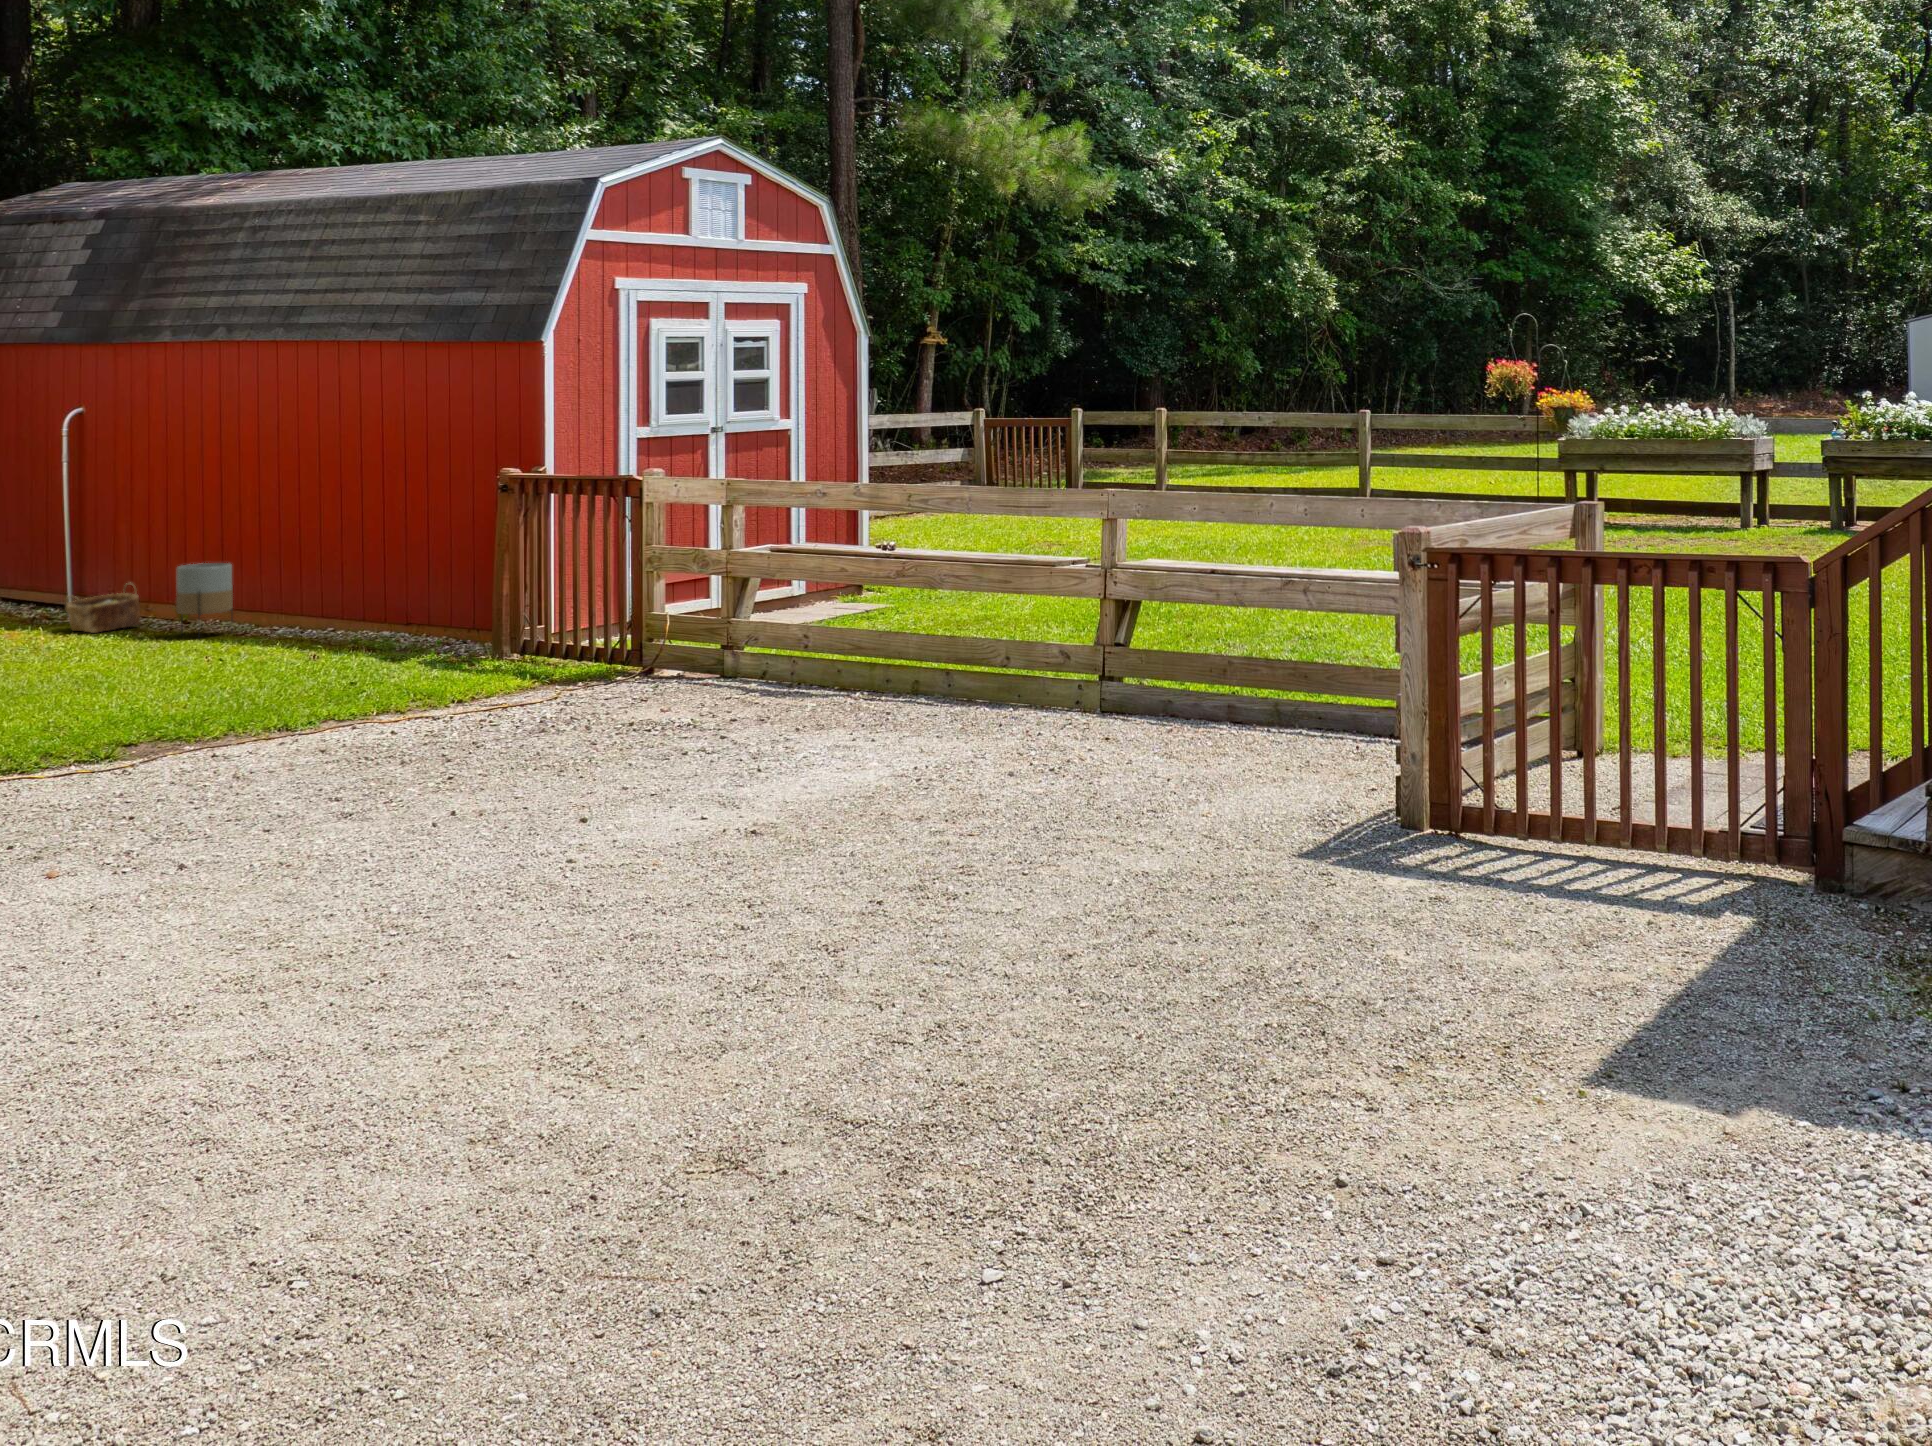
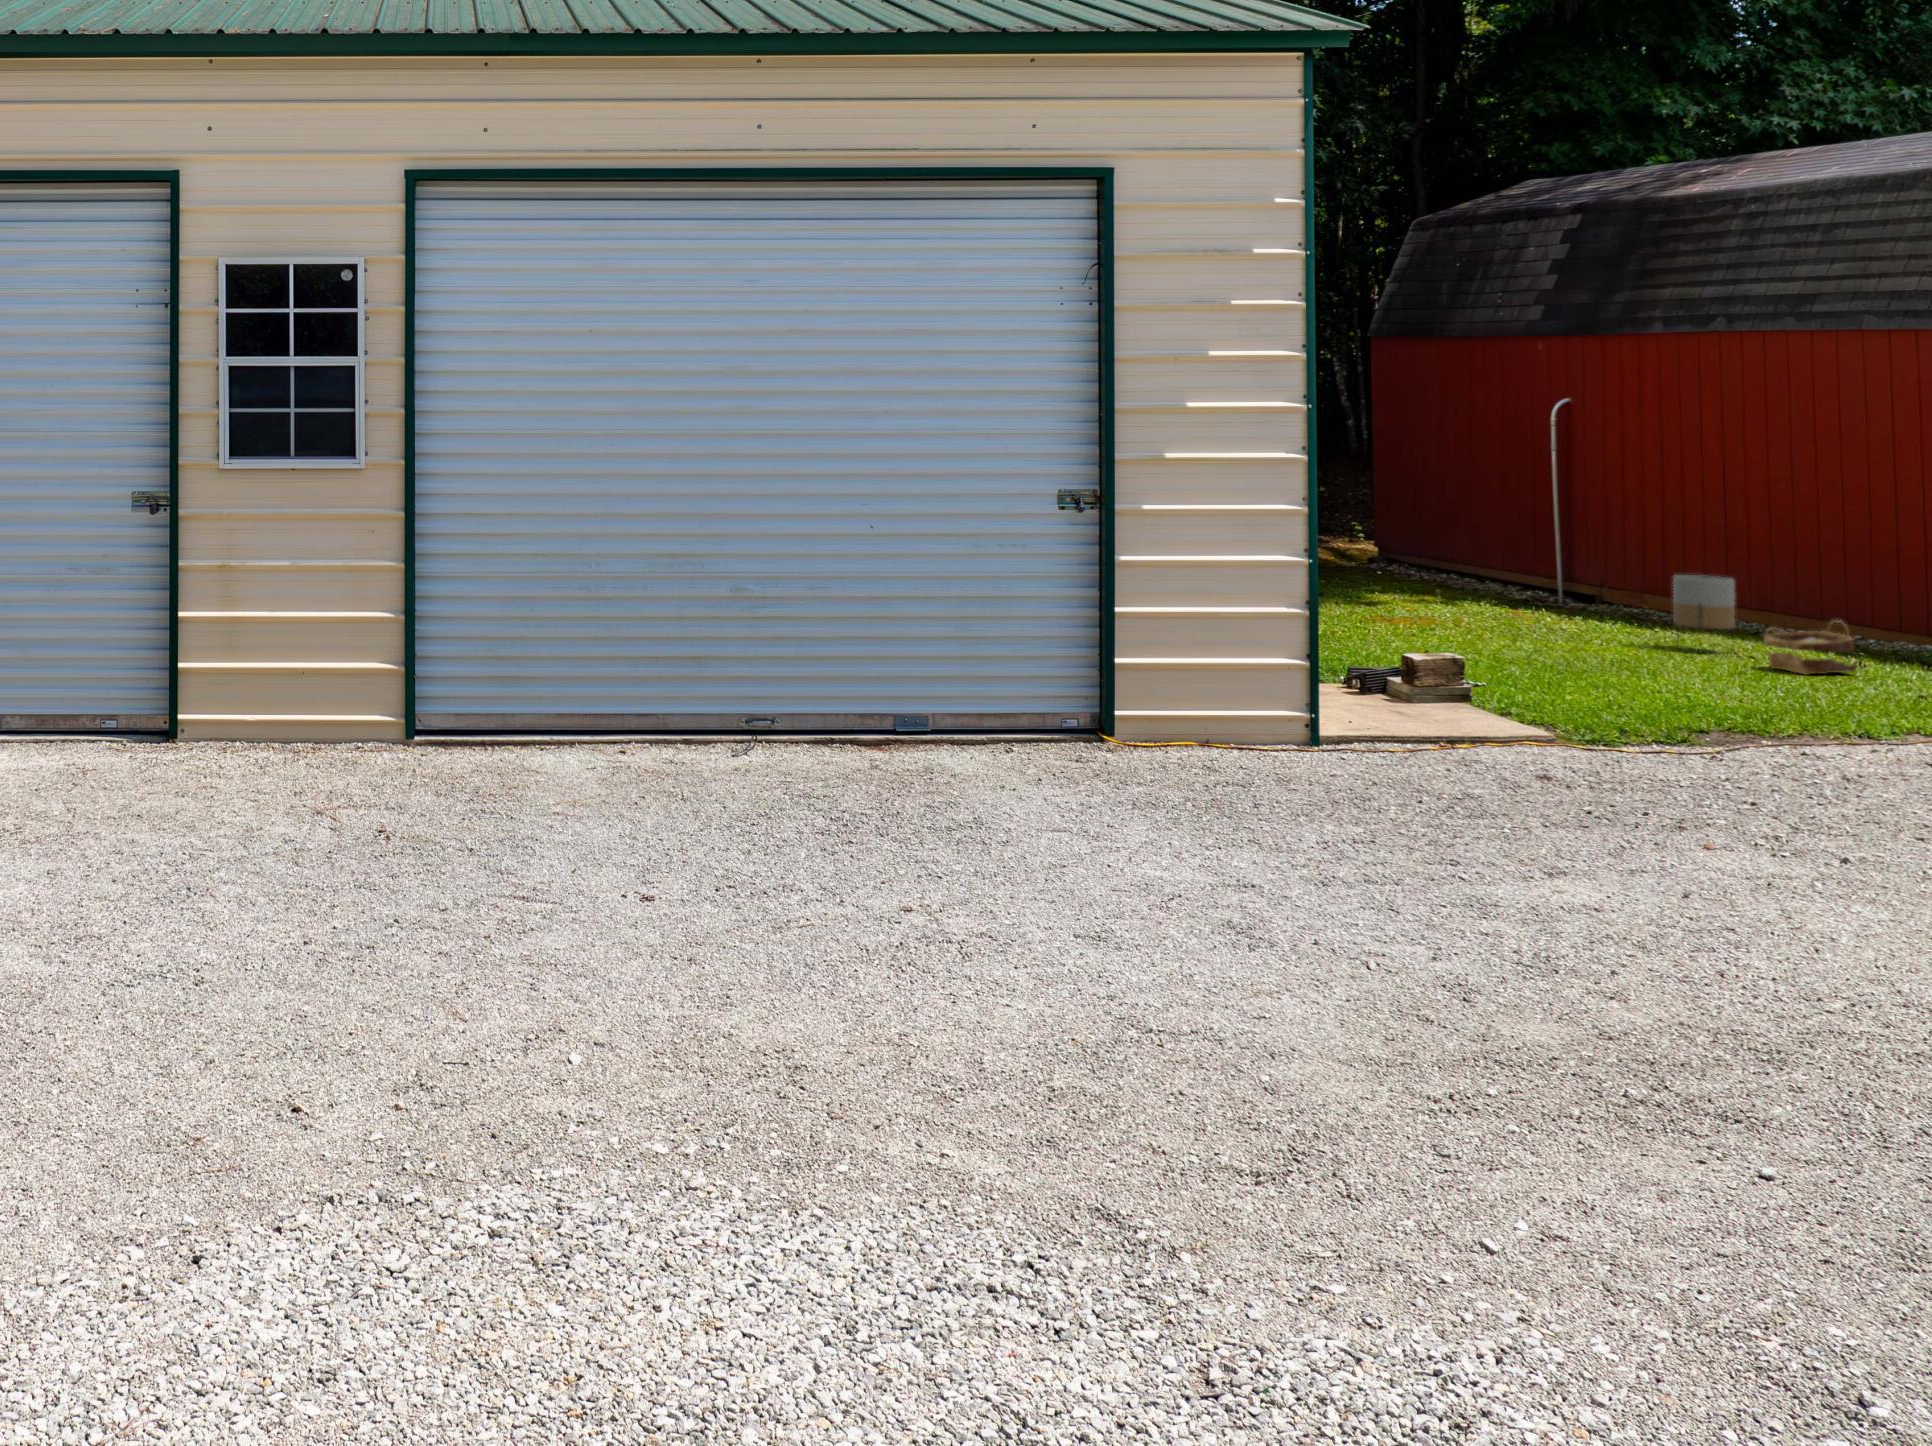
woven basket: present [66,583,141,633] -> present [1764,620,1856,675]

